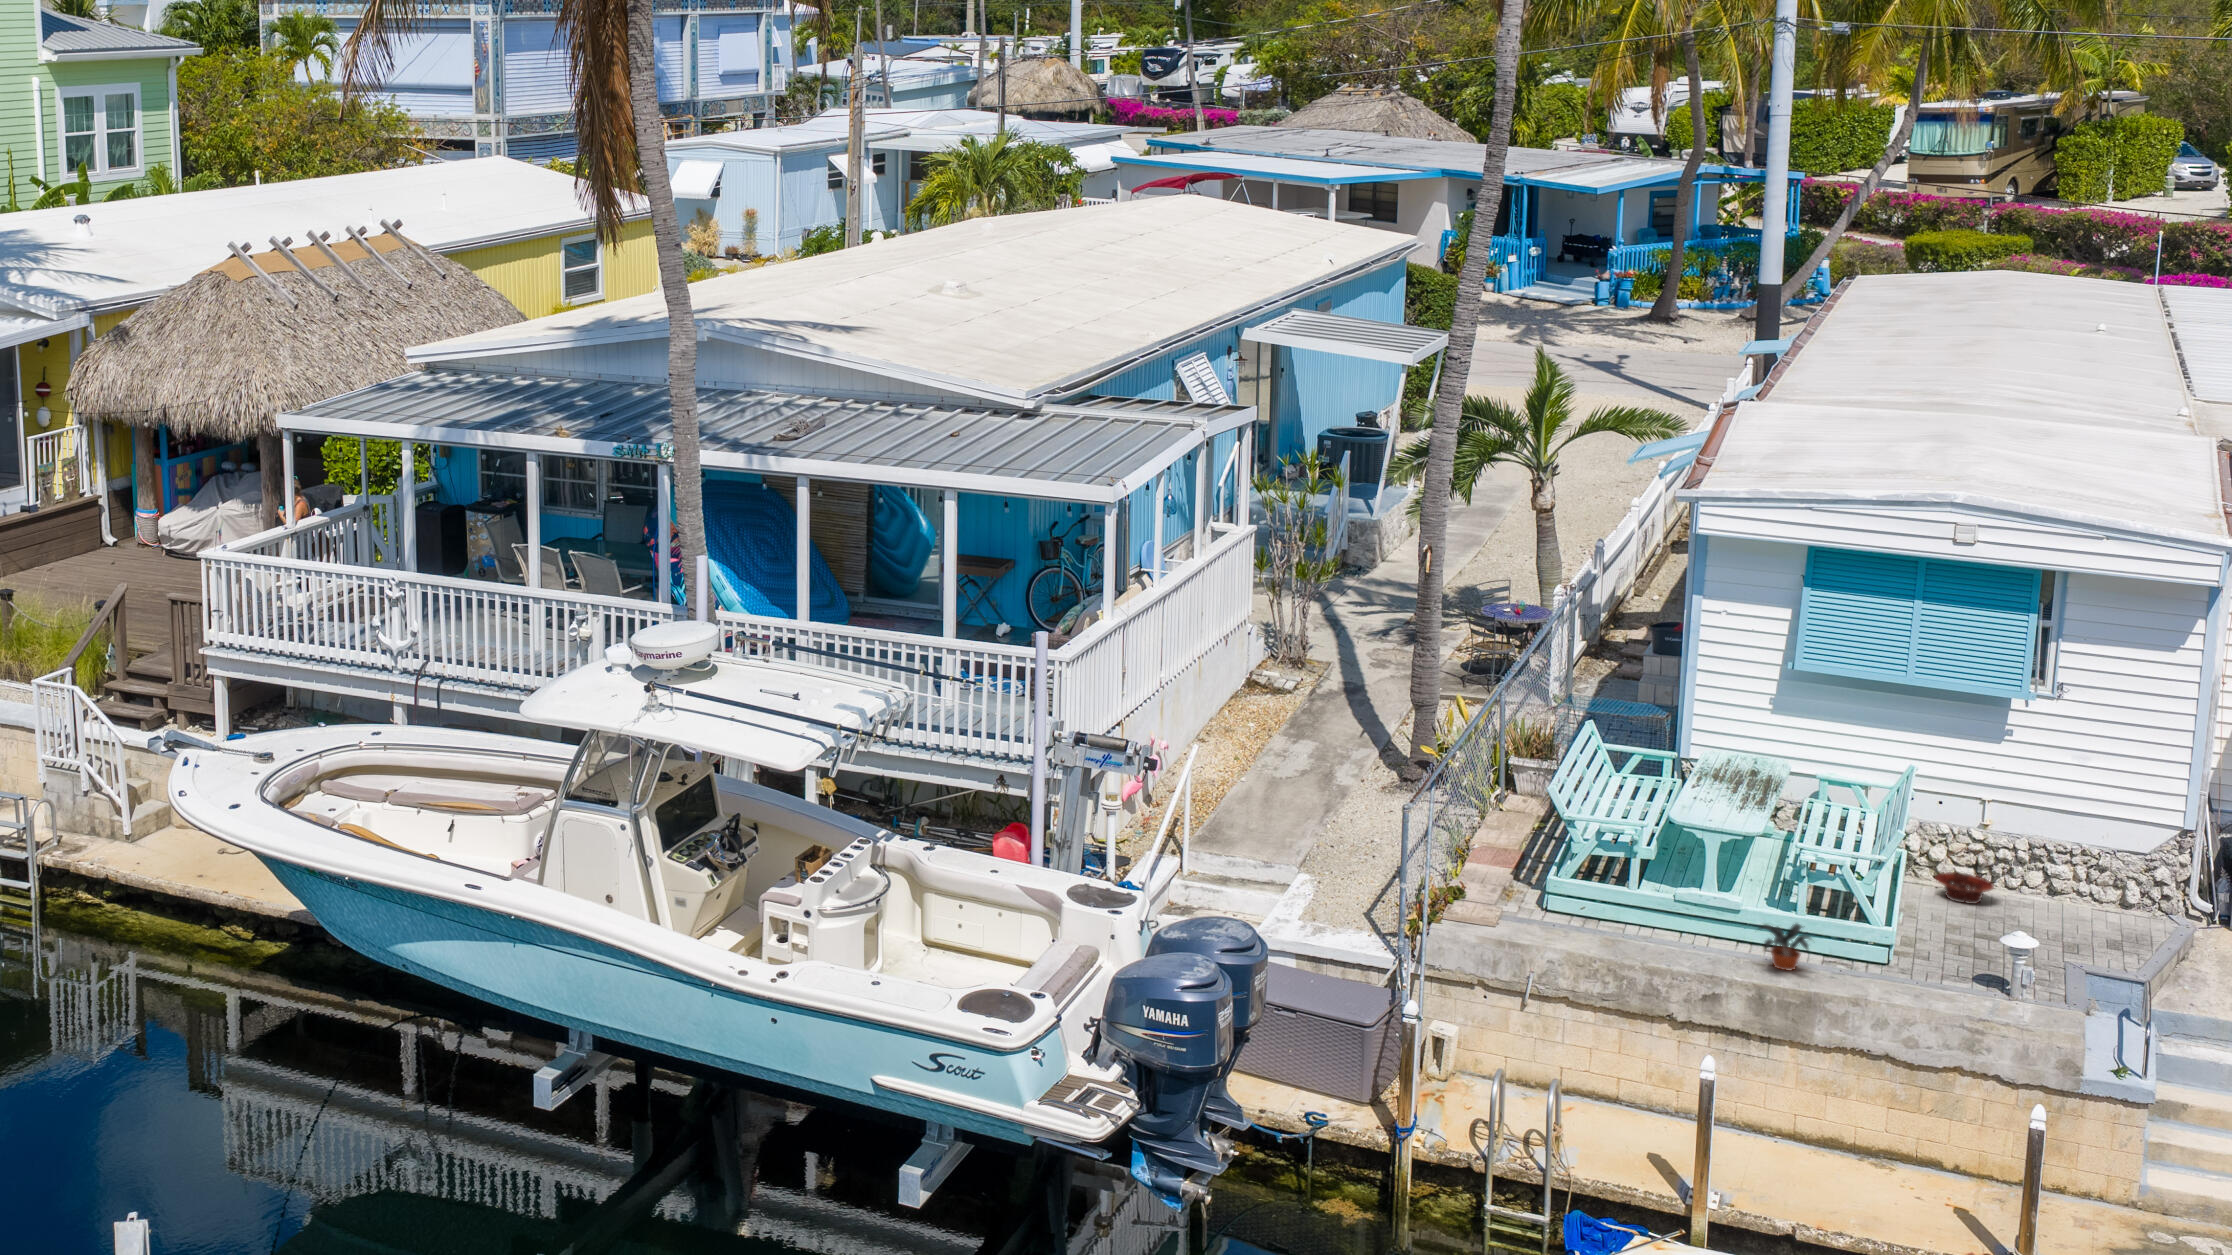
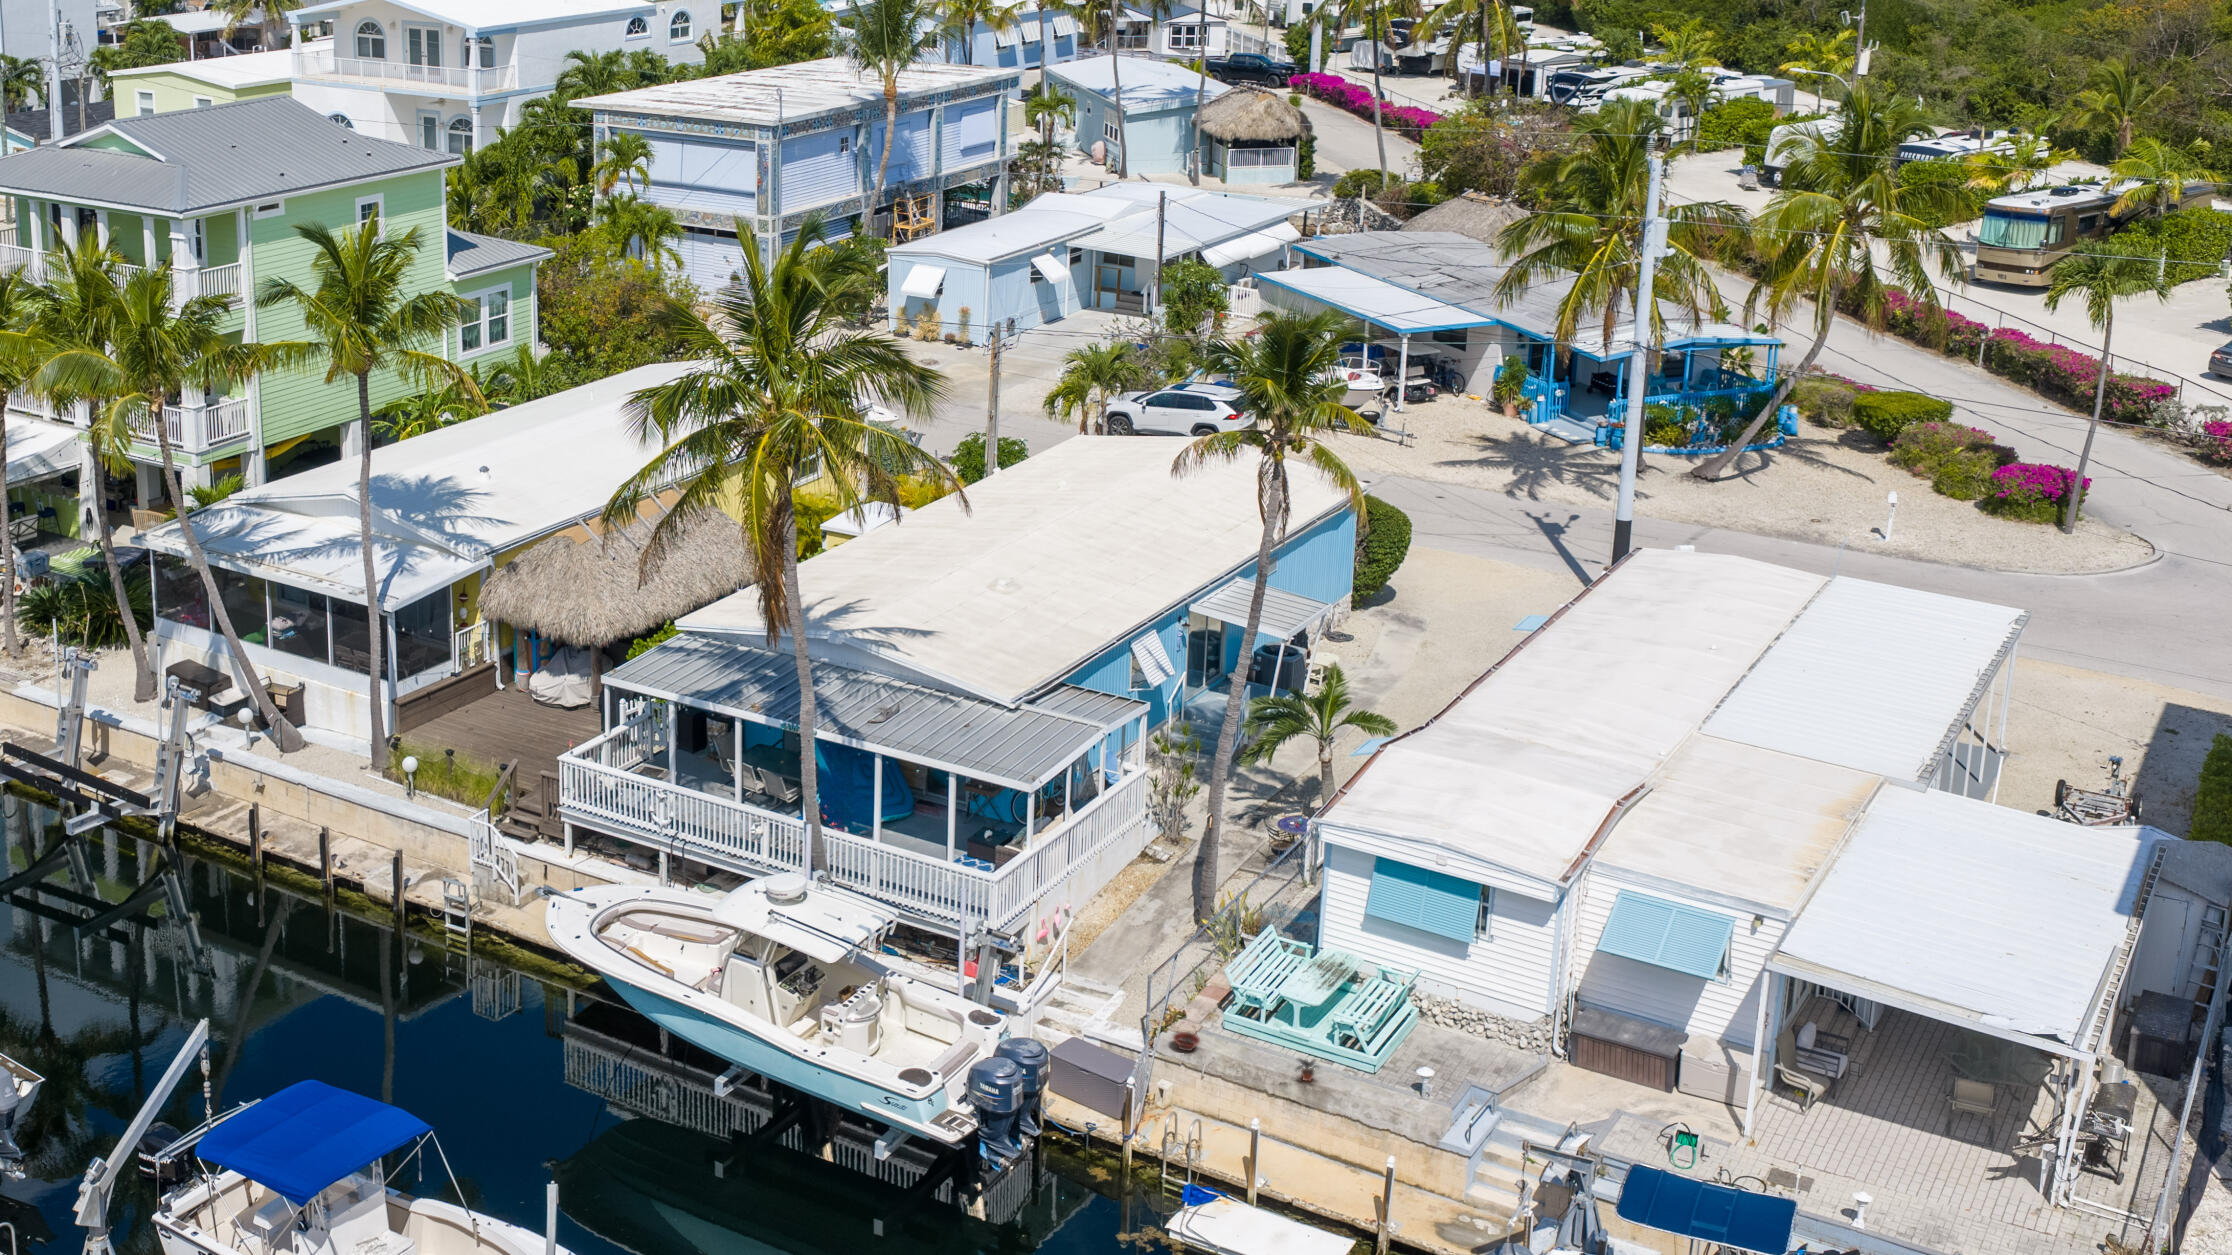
basket: present [1935,848,1994,904] -> present [1173,1022,1200,1051]

